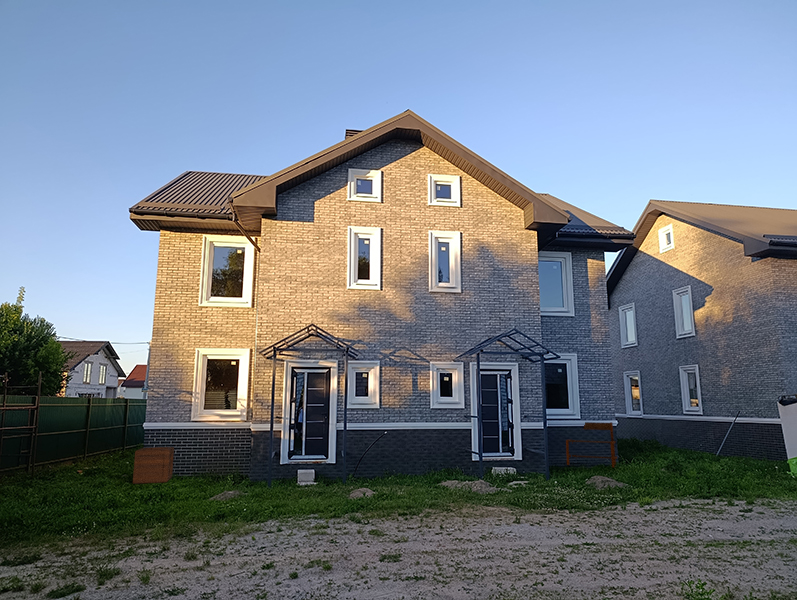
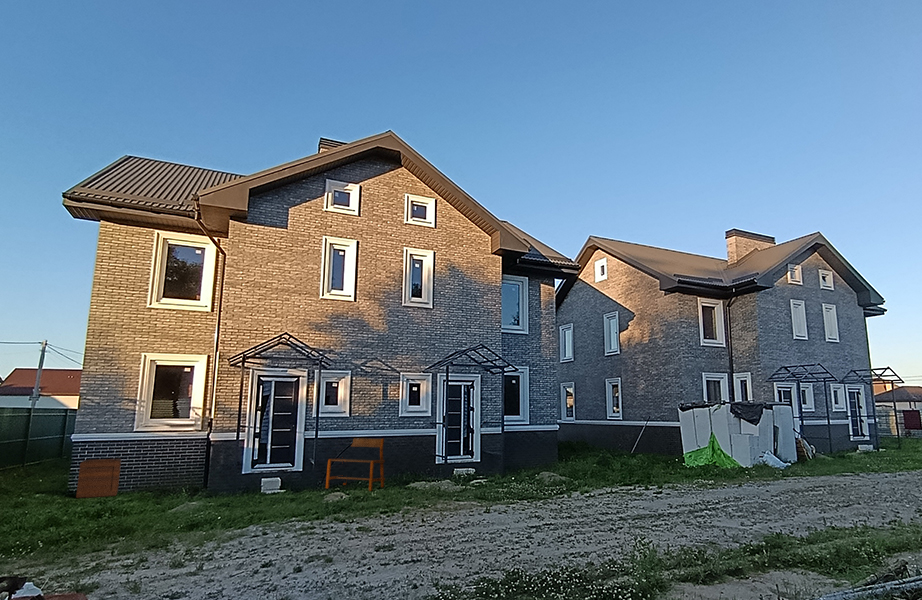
bench: present [566,422,617,467] -> present [326,438,385,491]

